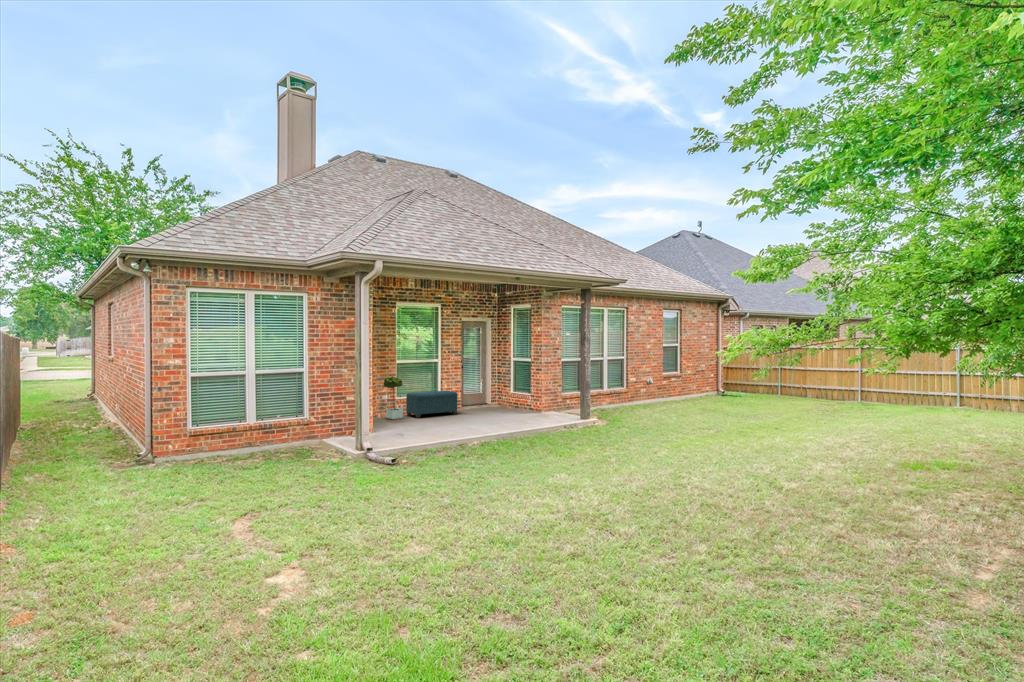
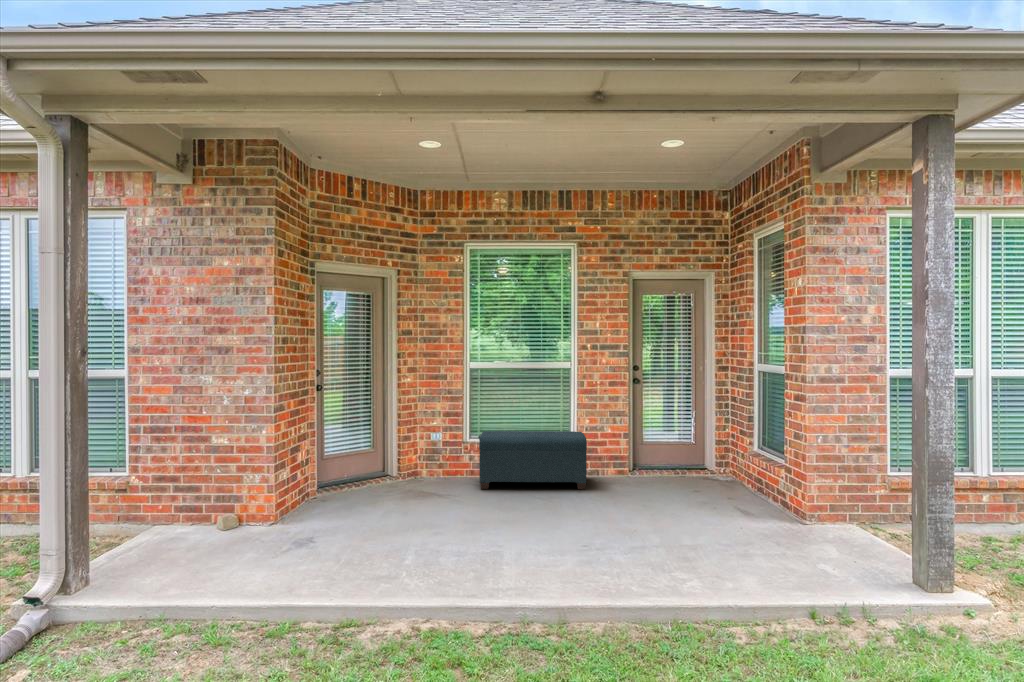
potted tree: present [384,376,403,419] -> none [421,394,459,485]

